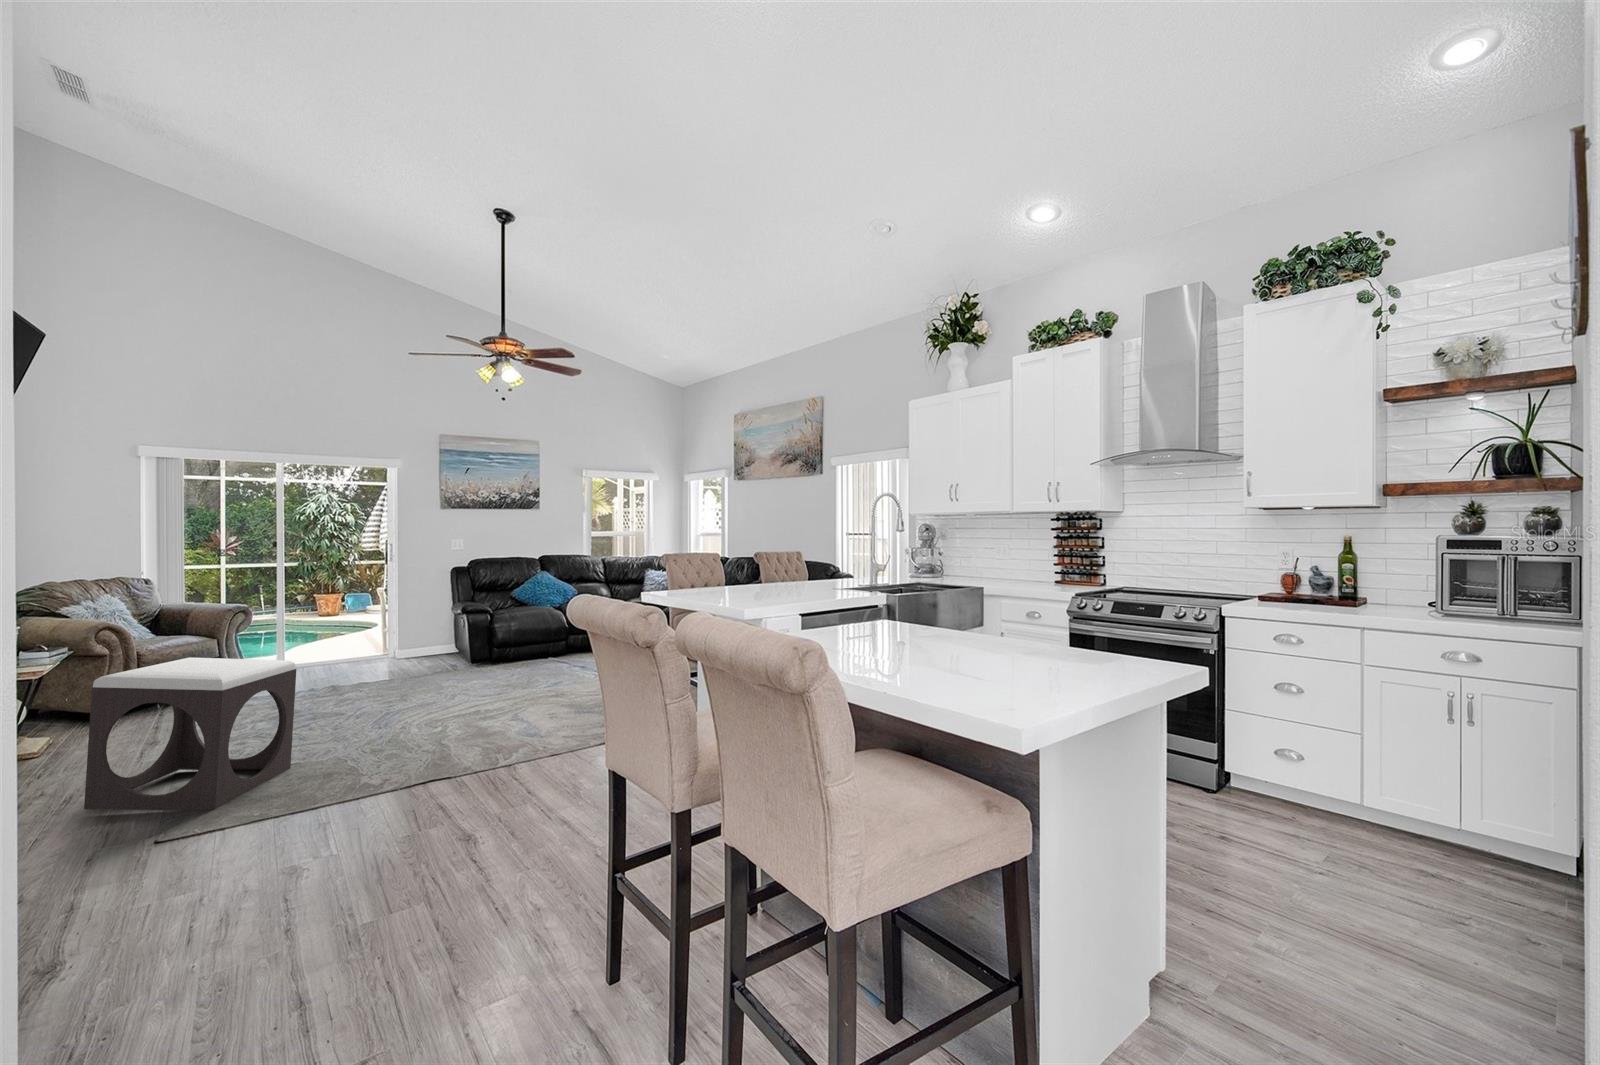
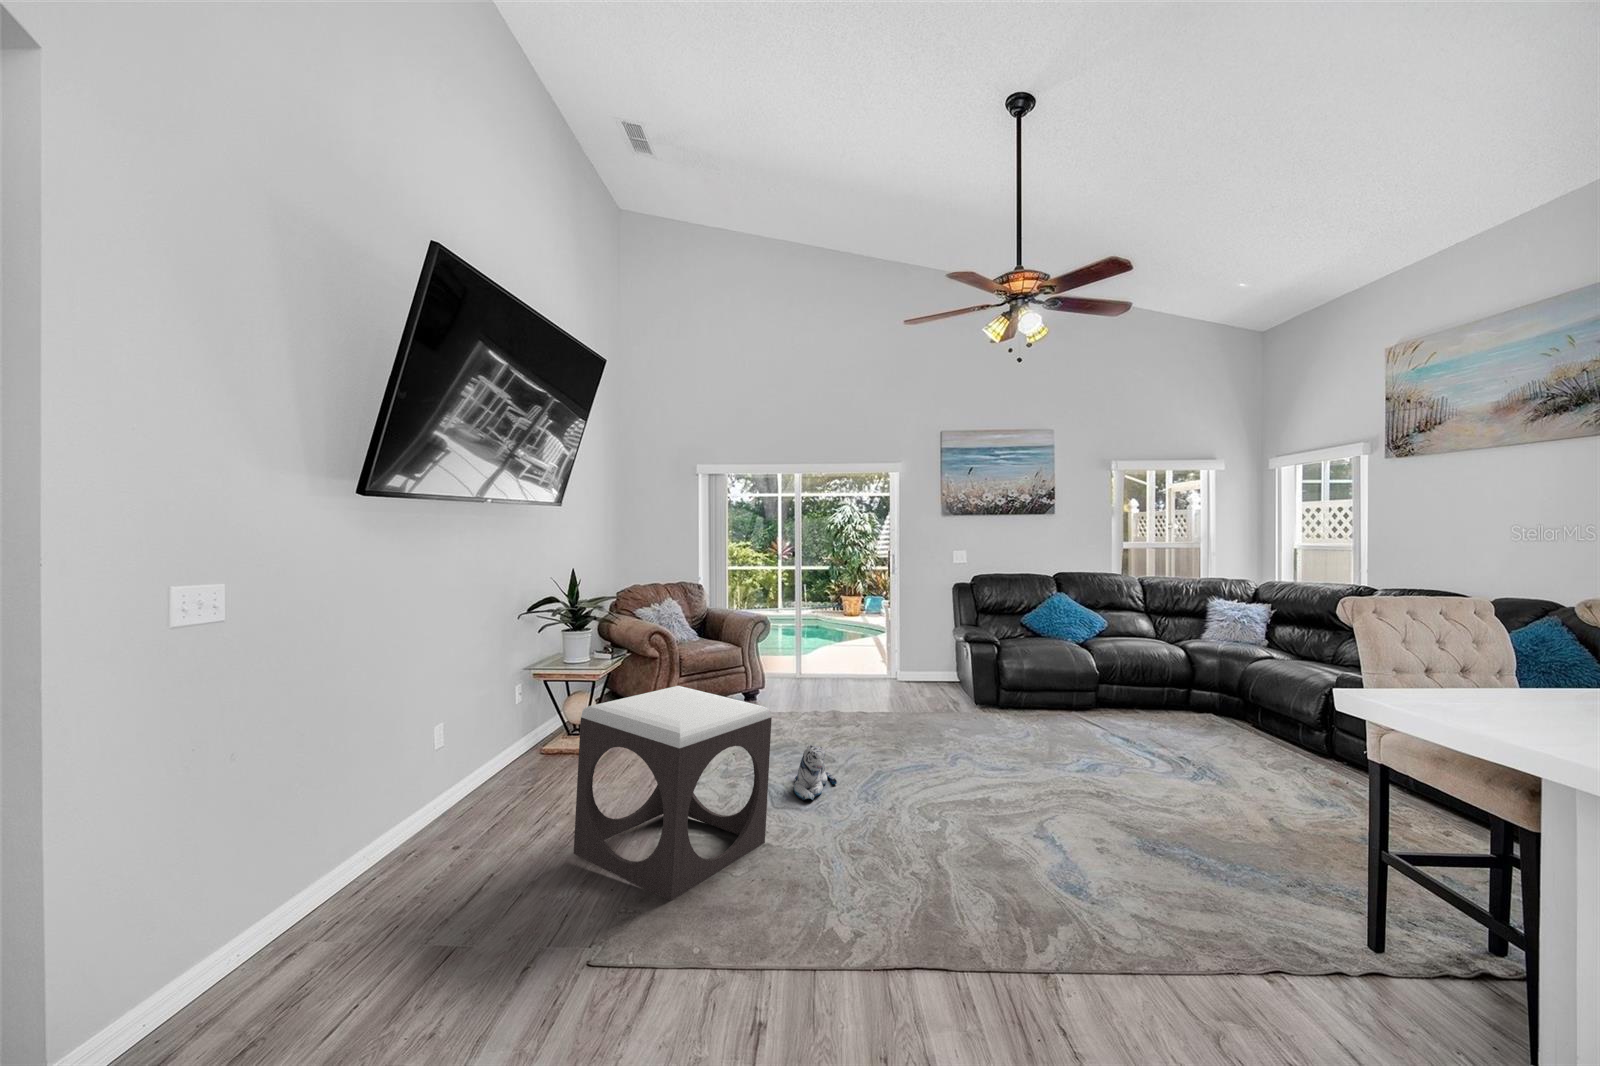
plush toy: none [306,699,348,741] -> present [793,745,837,800]

